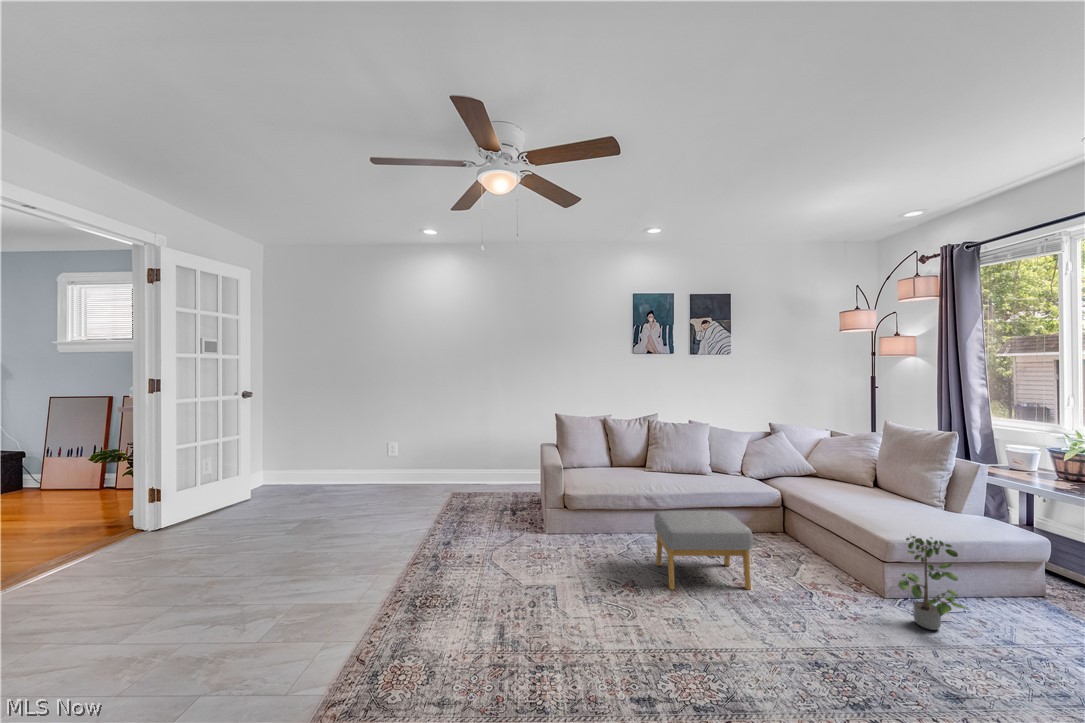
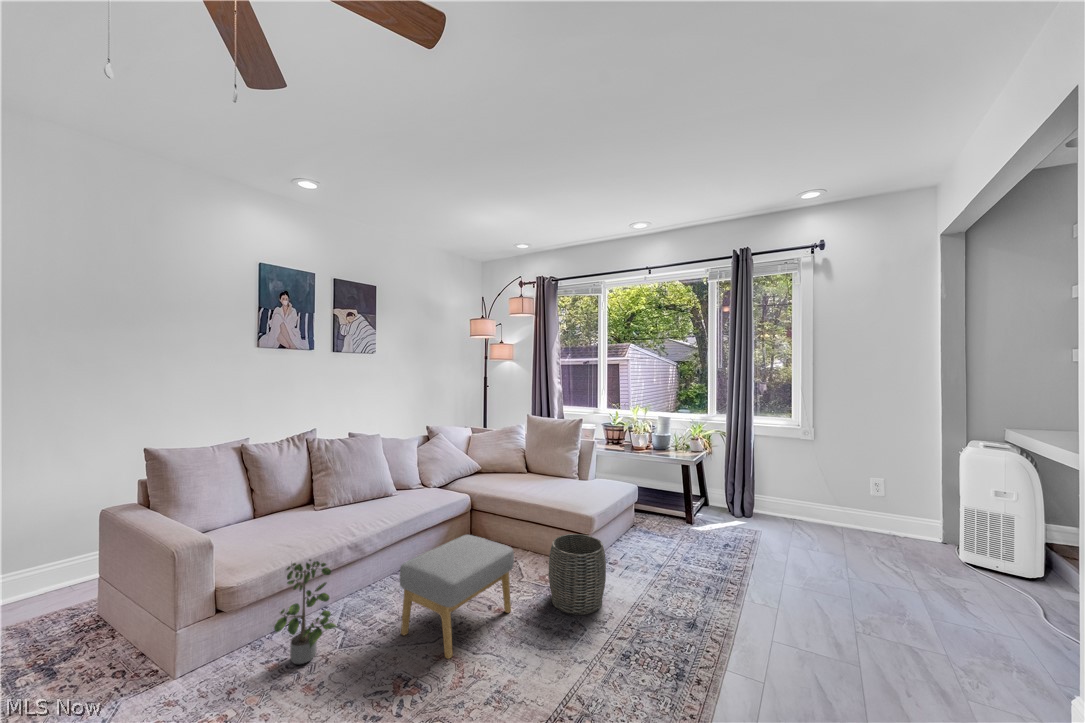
potted plant: present [898,536,967,630] -> present [274,559,337,664]
woven basket: none [793,541,867,629] -> present [549,534,606,615]

